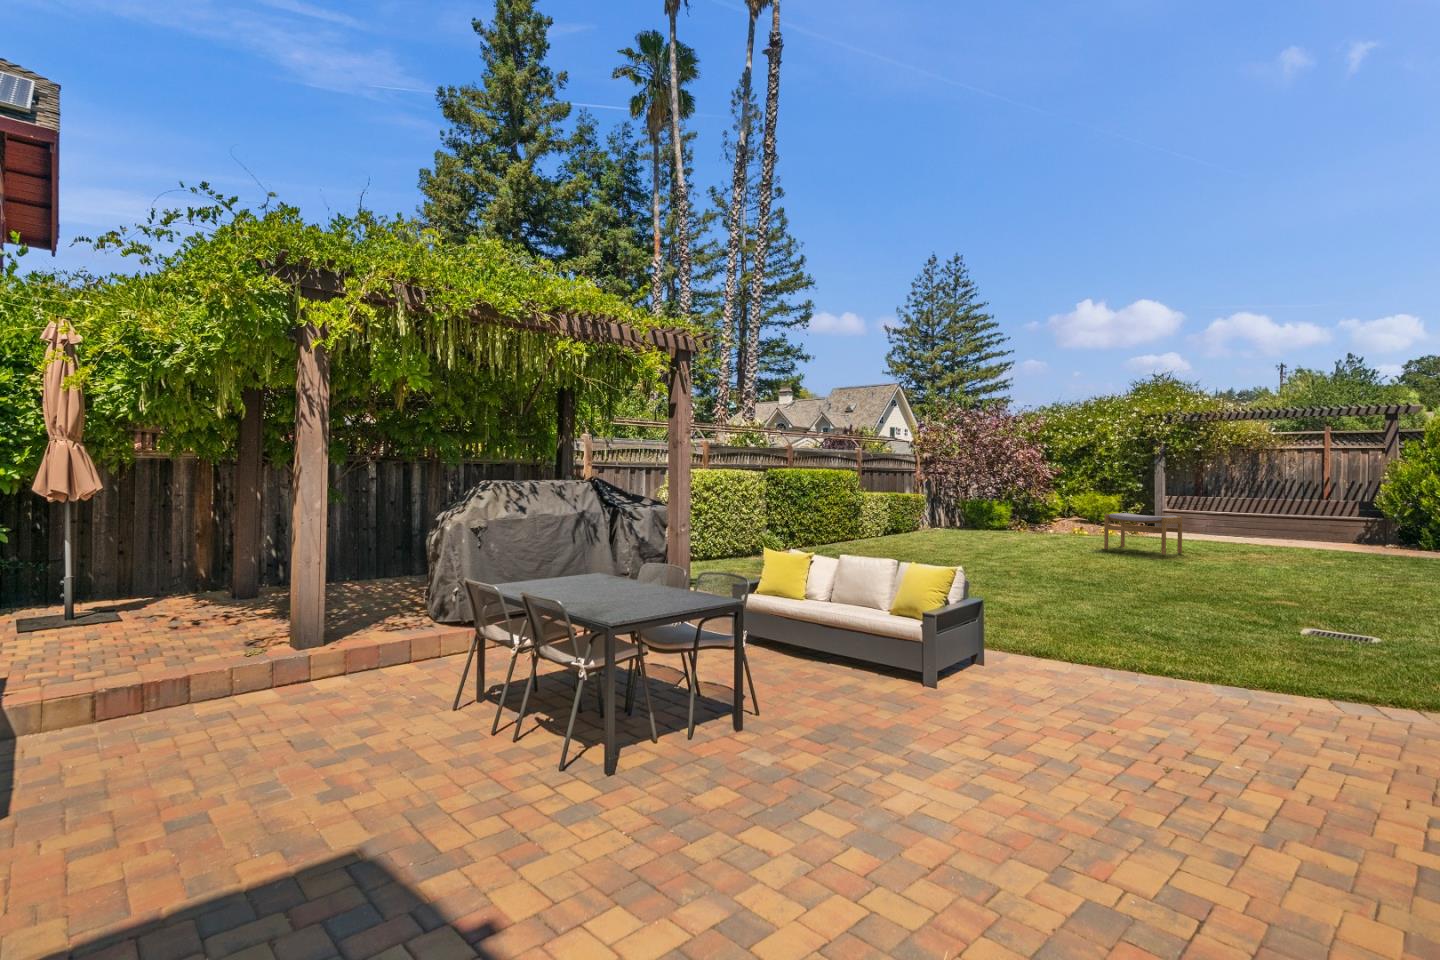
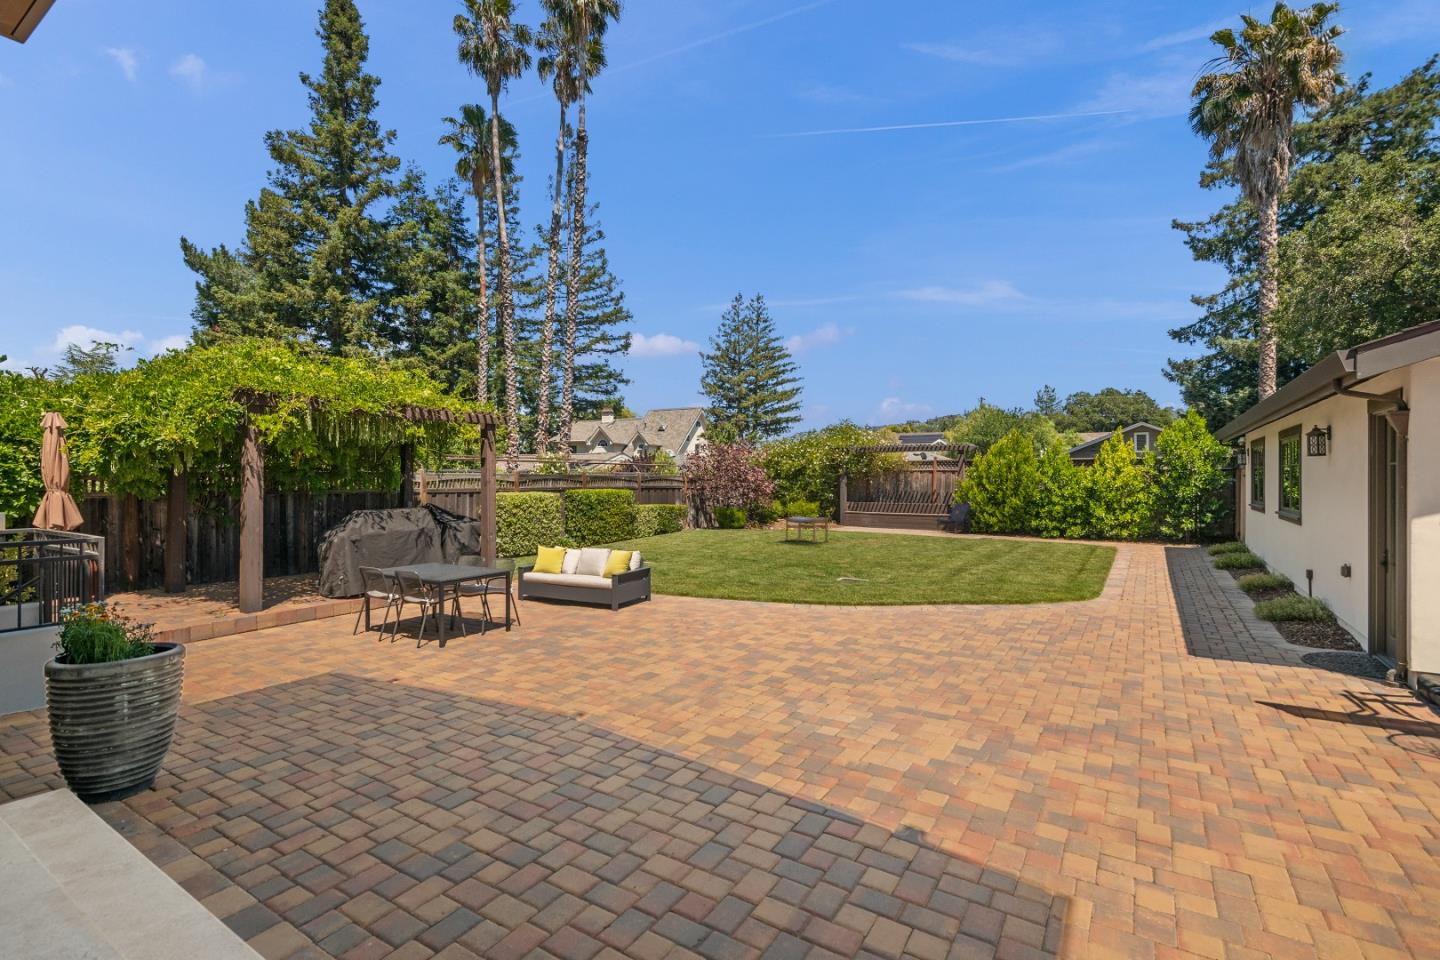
lounge chair: none [1346,498,1420,548] -> present [936,503,971,532]

